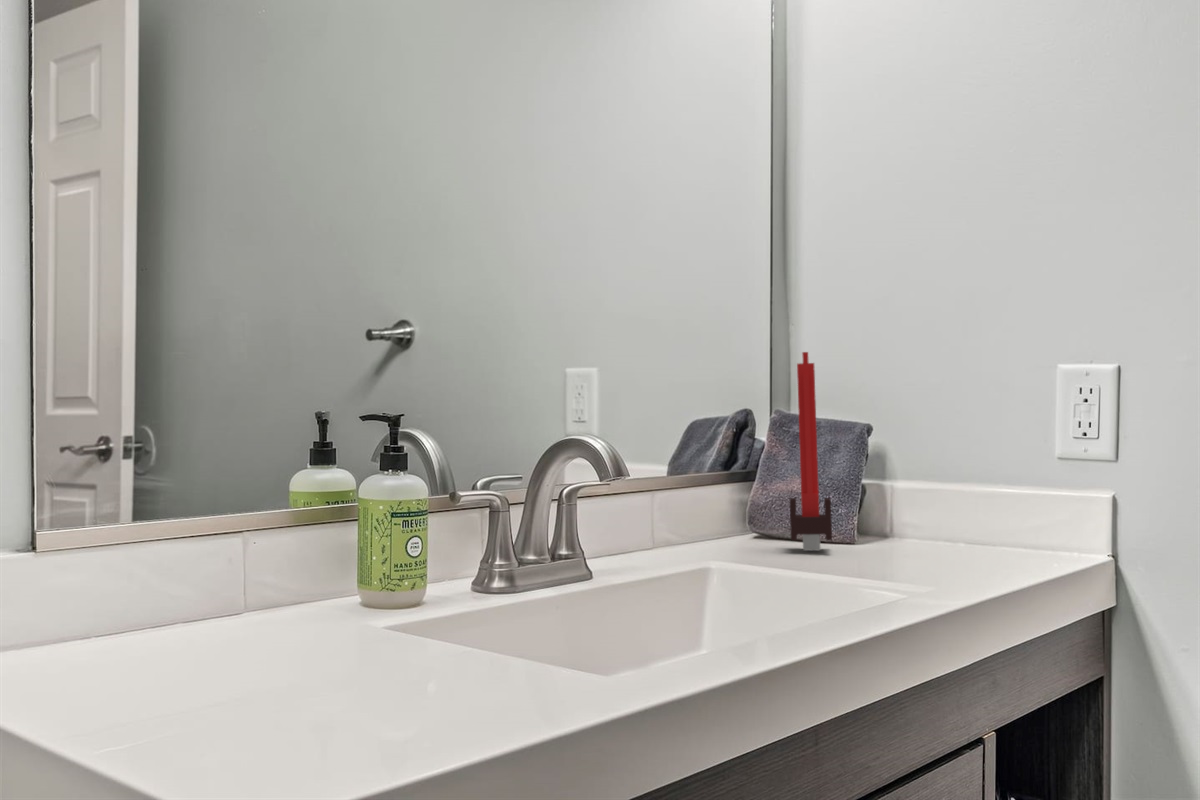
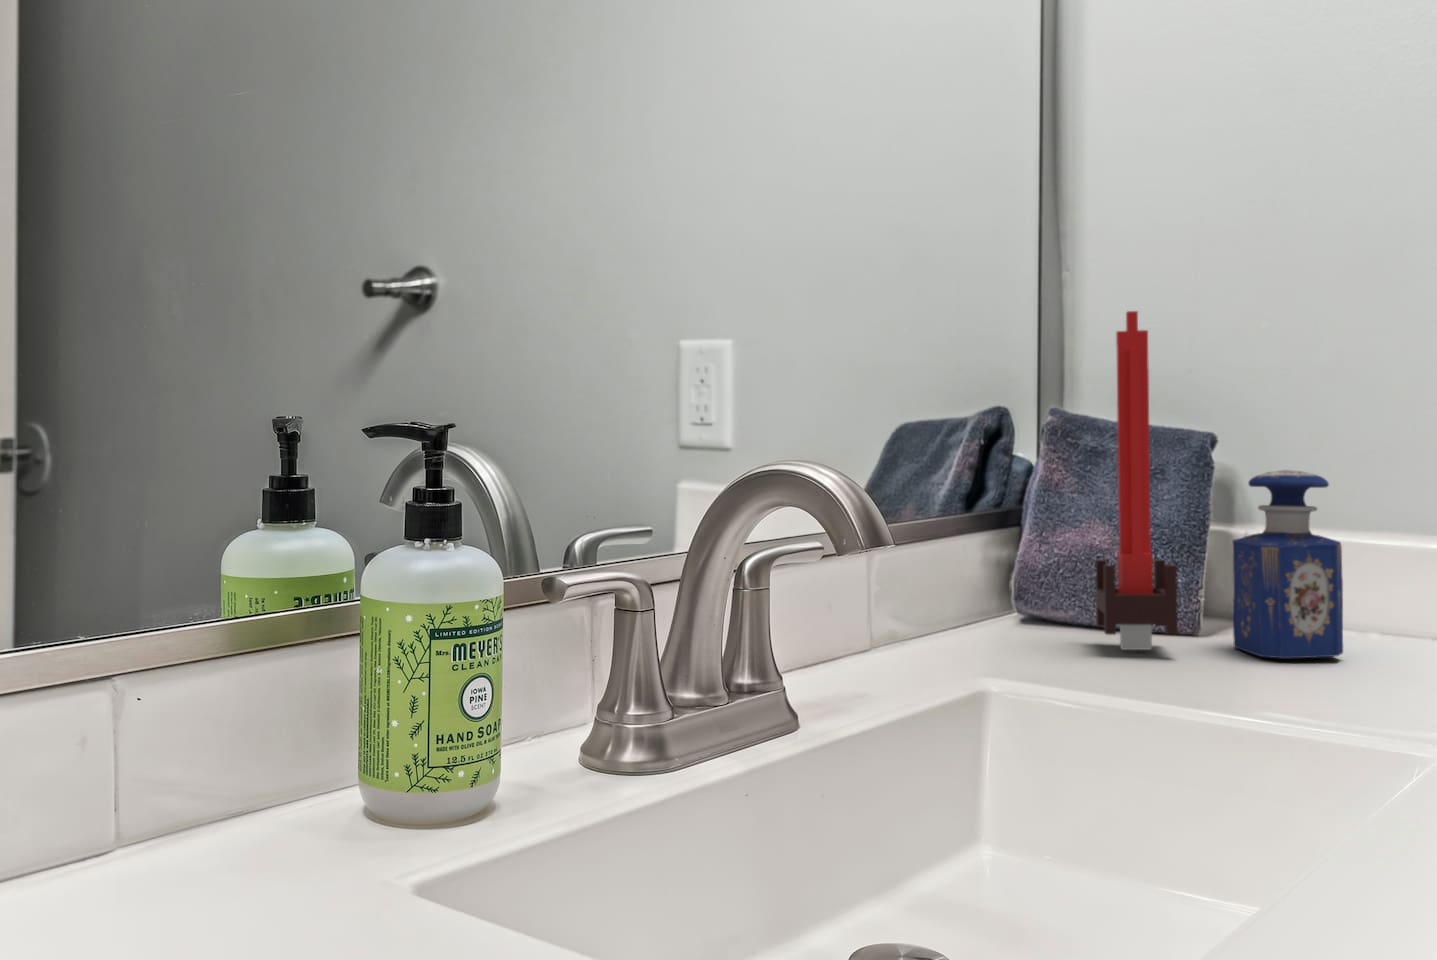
perfume bottle: none [870,444,932,554] -> present [1233,470,1343,658]

